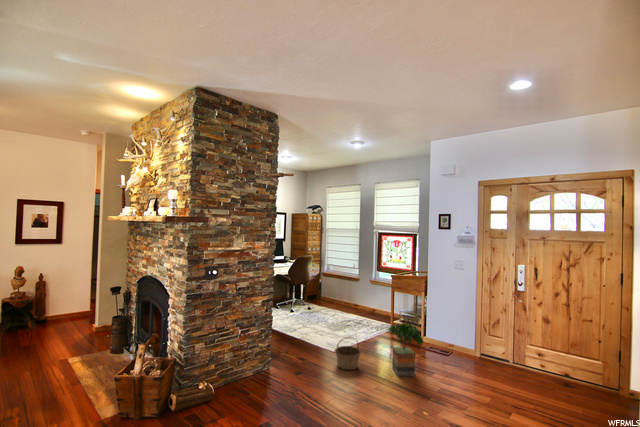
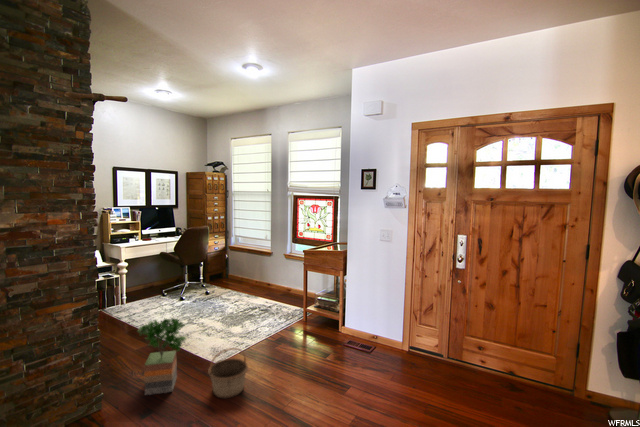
potted tree: present [389,323,423,376] -> present [139,318,186,395]

